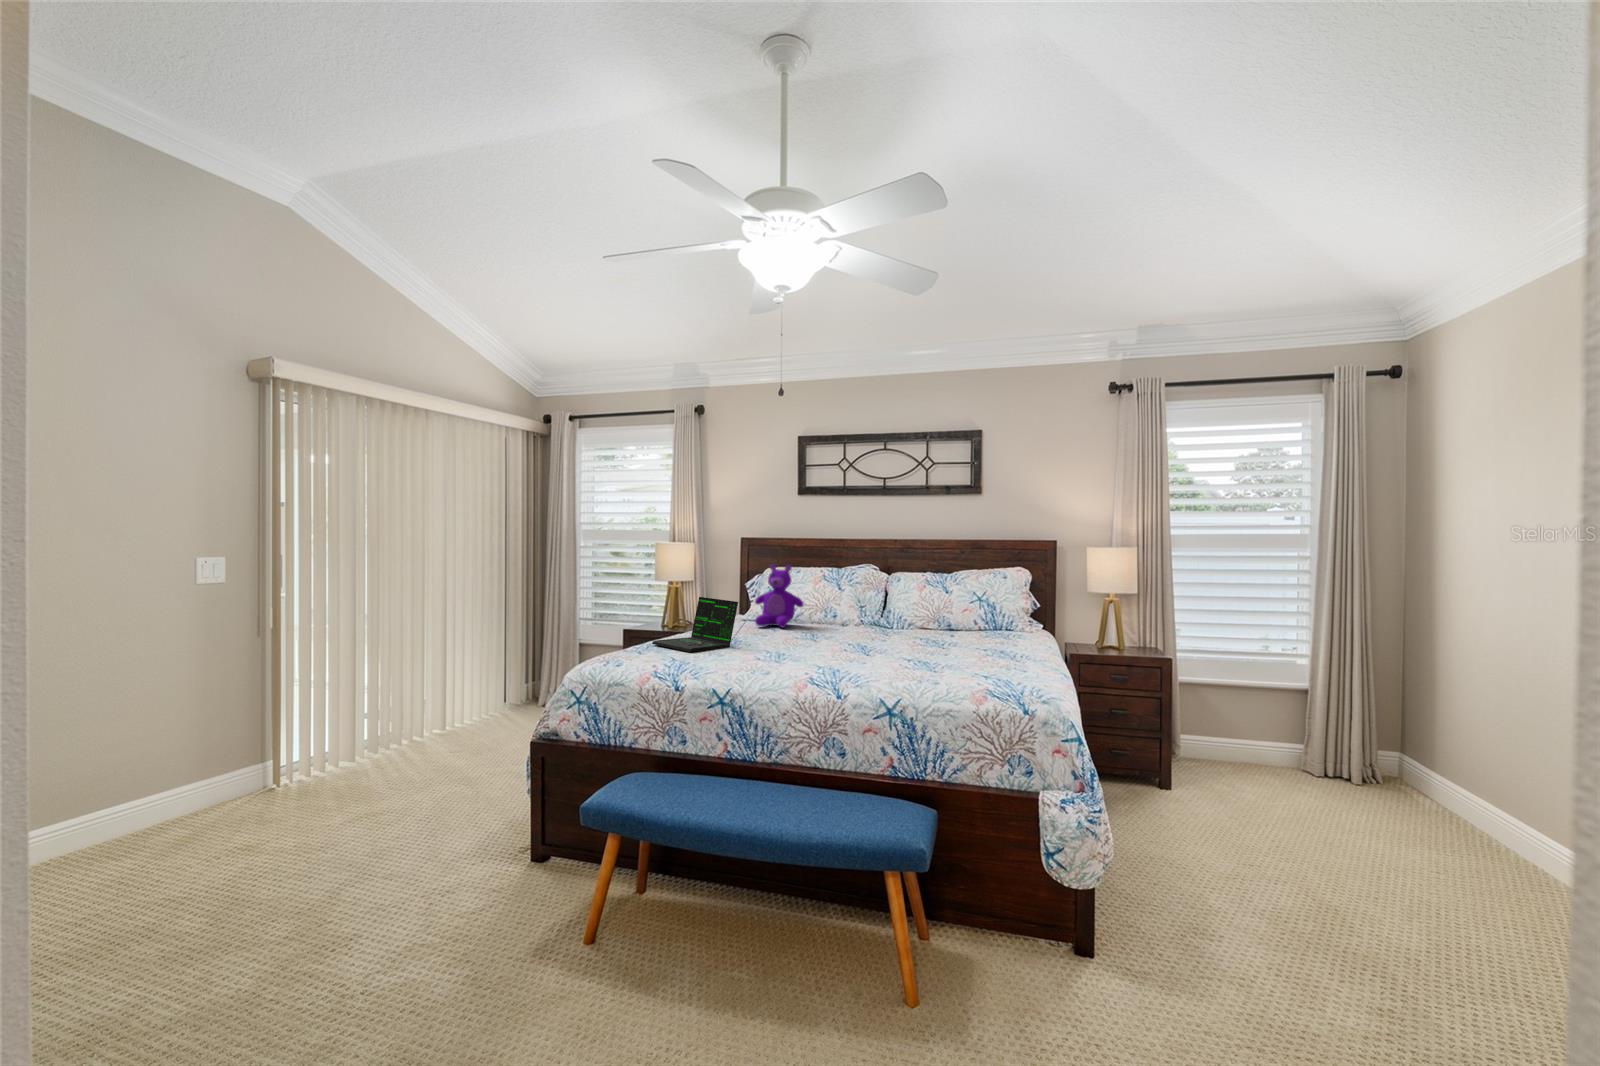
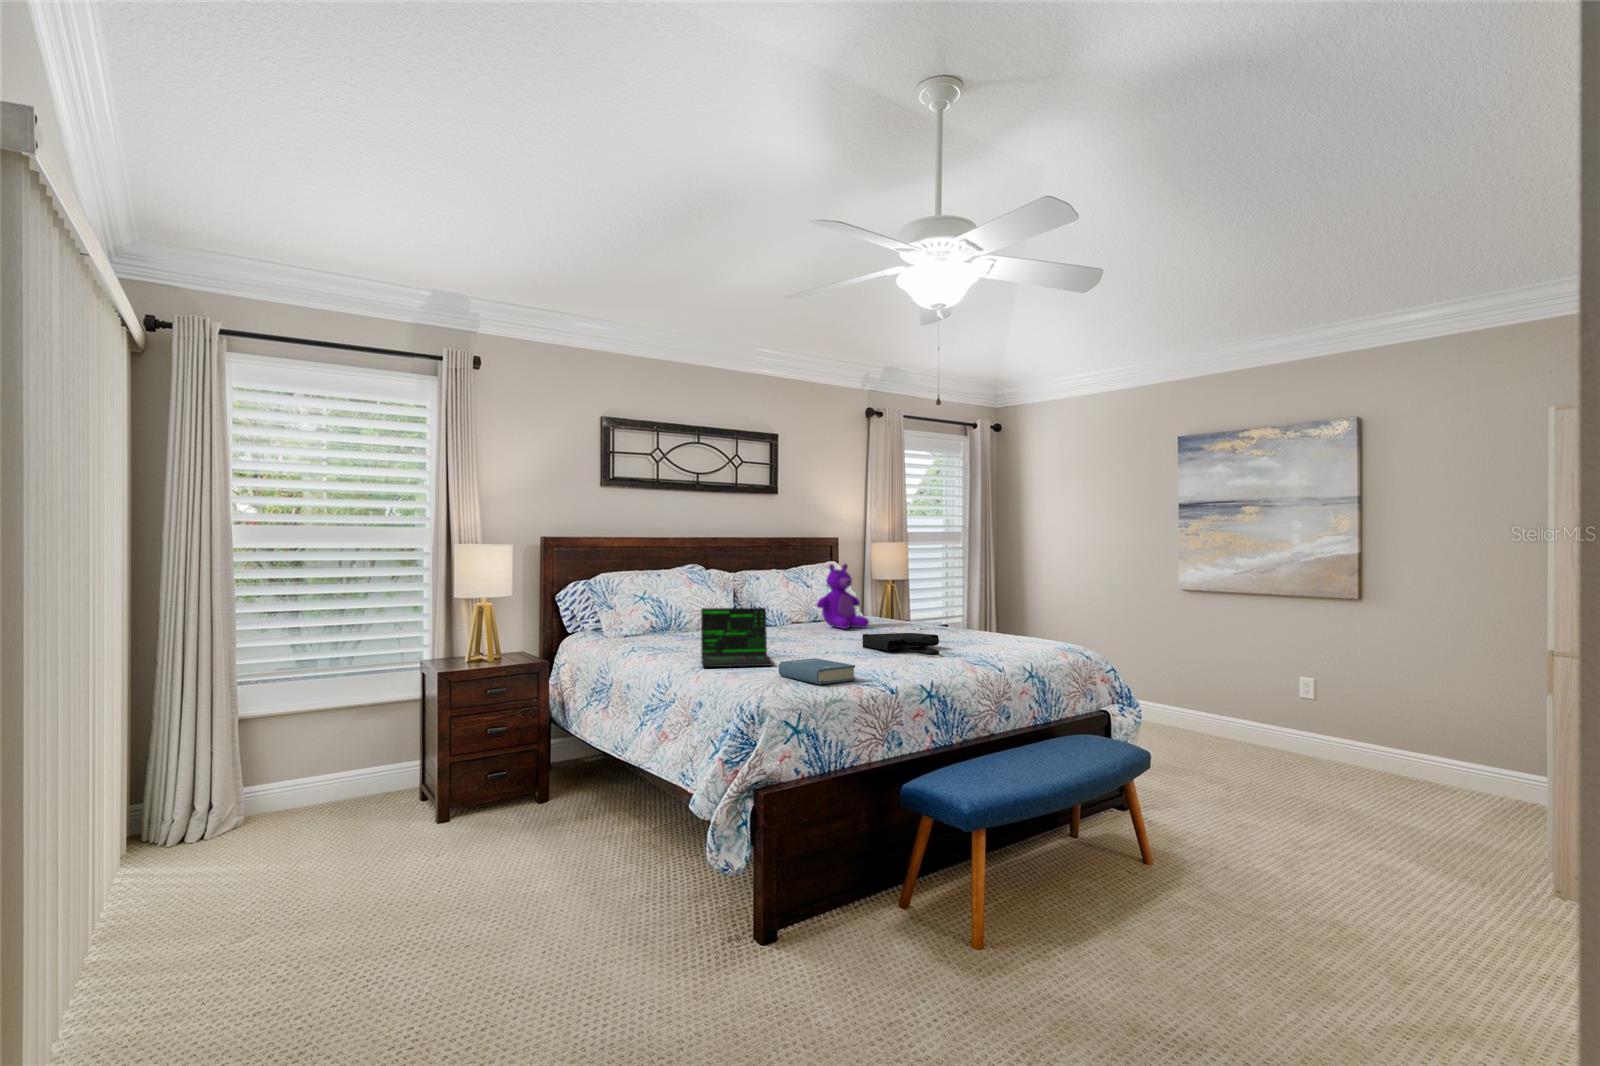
teddy bear: present [755,564,804,628] -> present [817,564,869,629]
tote bag: none [815,641,894,671] -> present [862,633,939,655]
hardback book: none [623,646,689,672] -> present [779,658,855,685]

